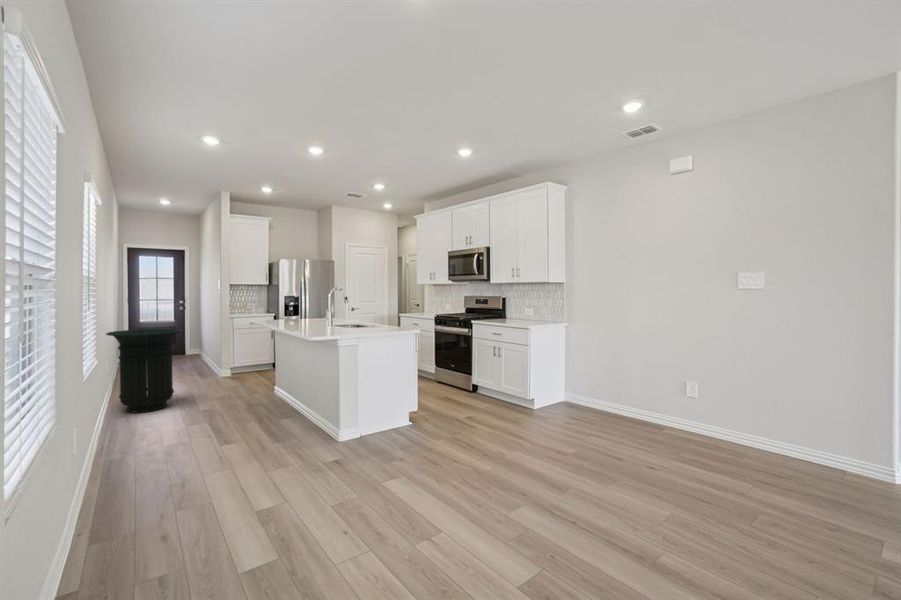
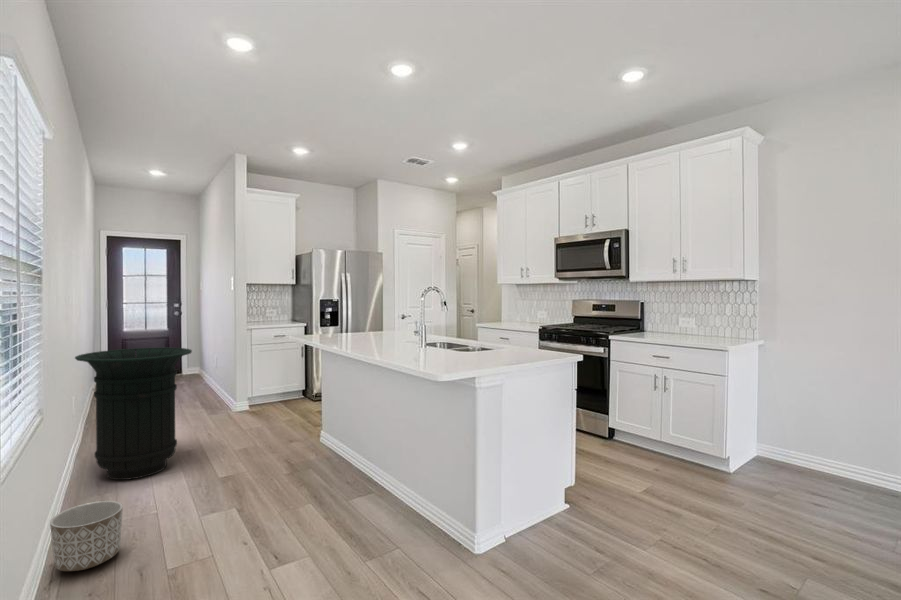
planter: none [95,413,136,448] -> present [50,501,123,571]

